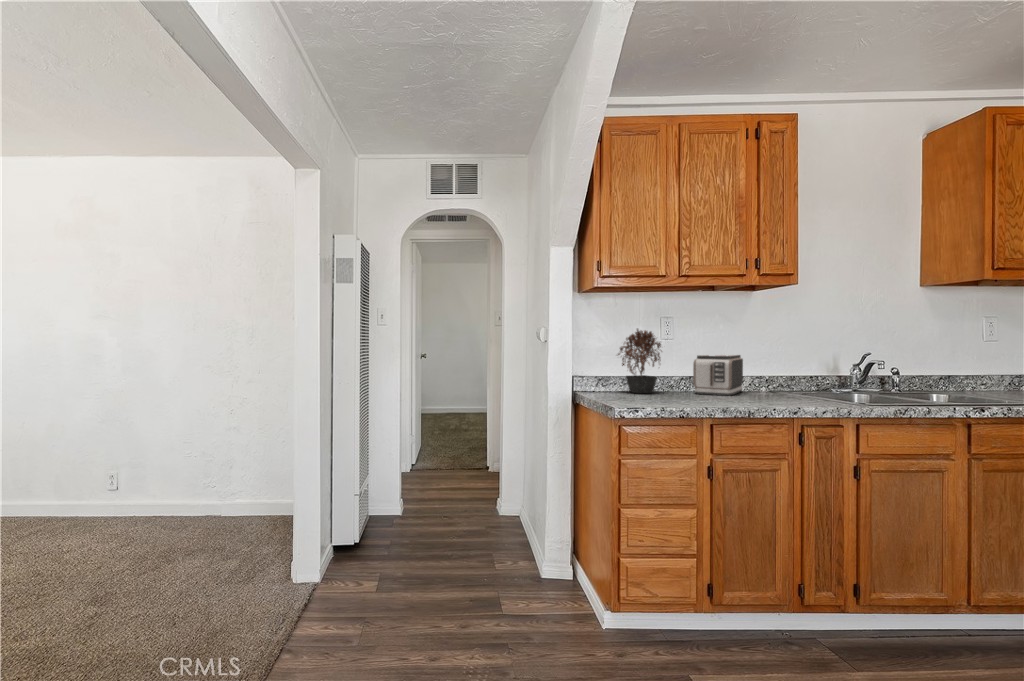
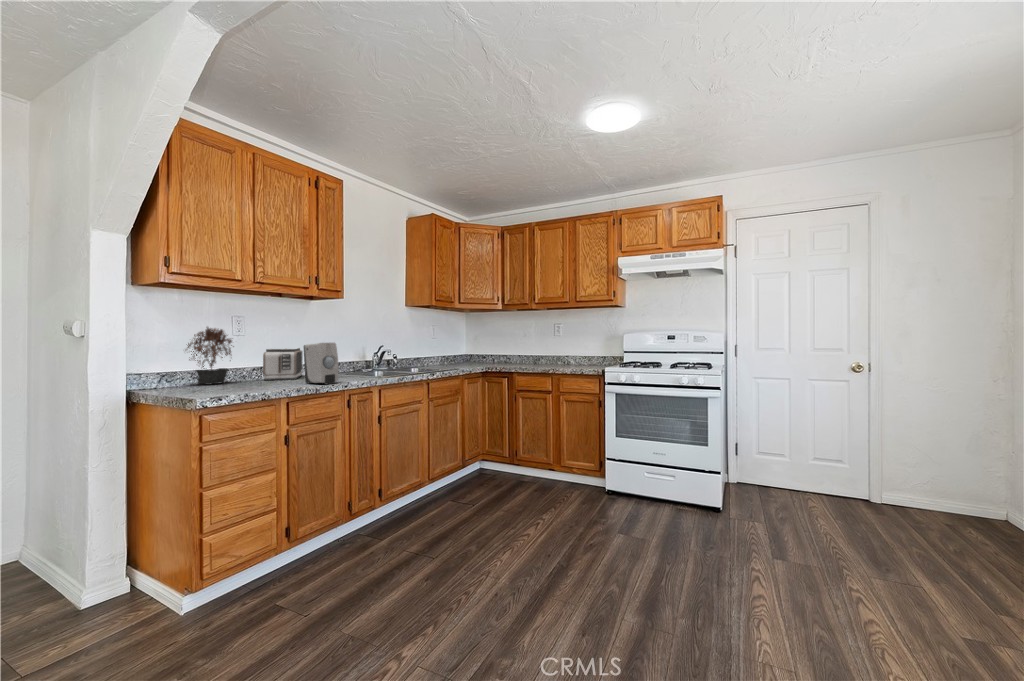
soap dispenser: none [736,348,782,406] -> present [304,343,339,384]

